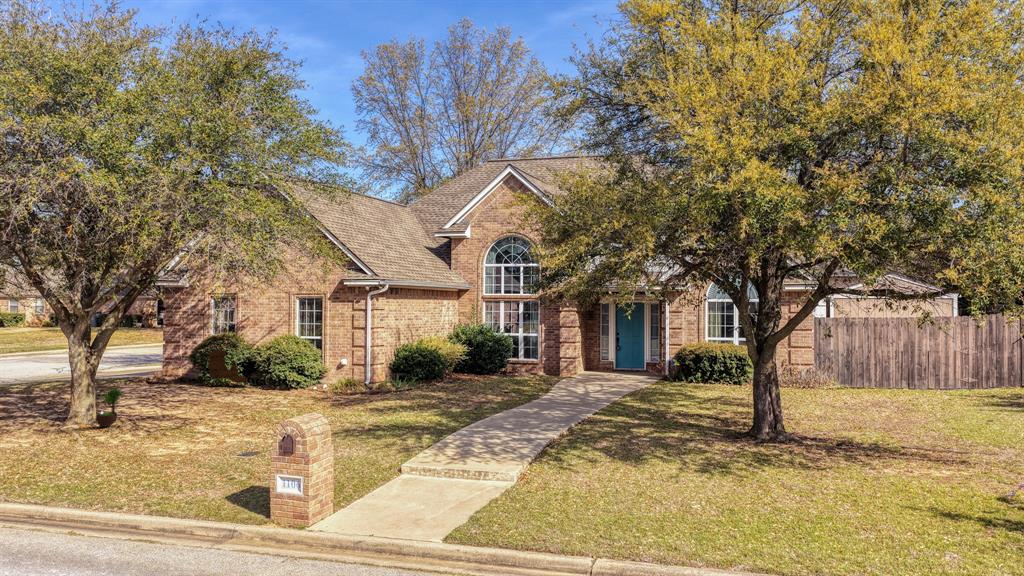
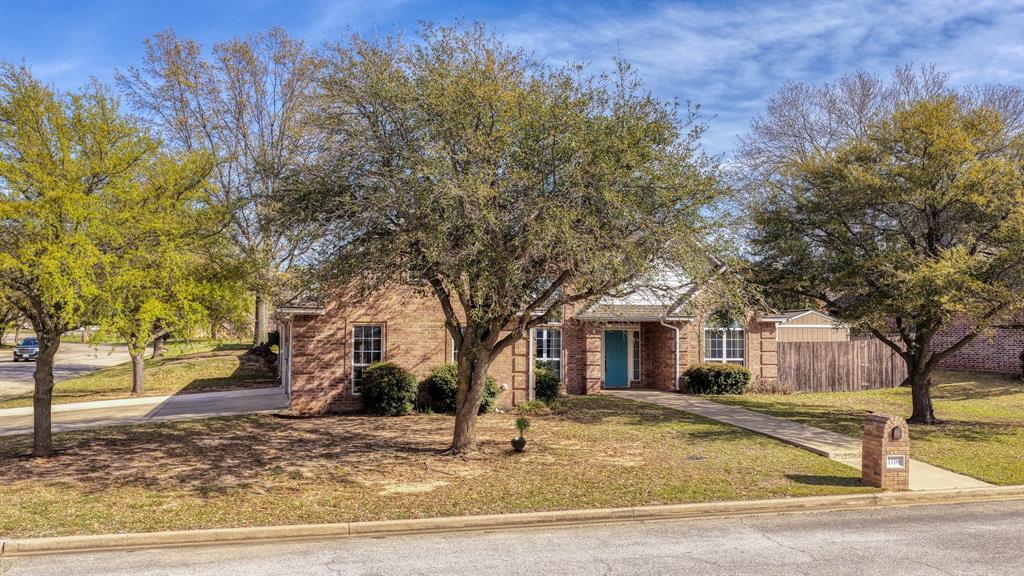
lounge chair: present [208,350,248,387] -> none [401,379,437,414]

